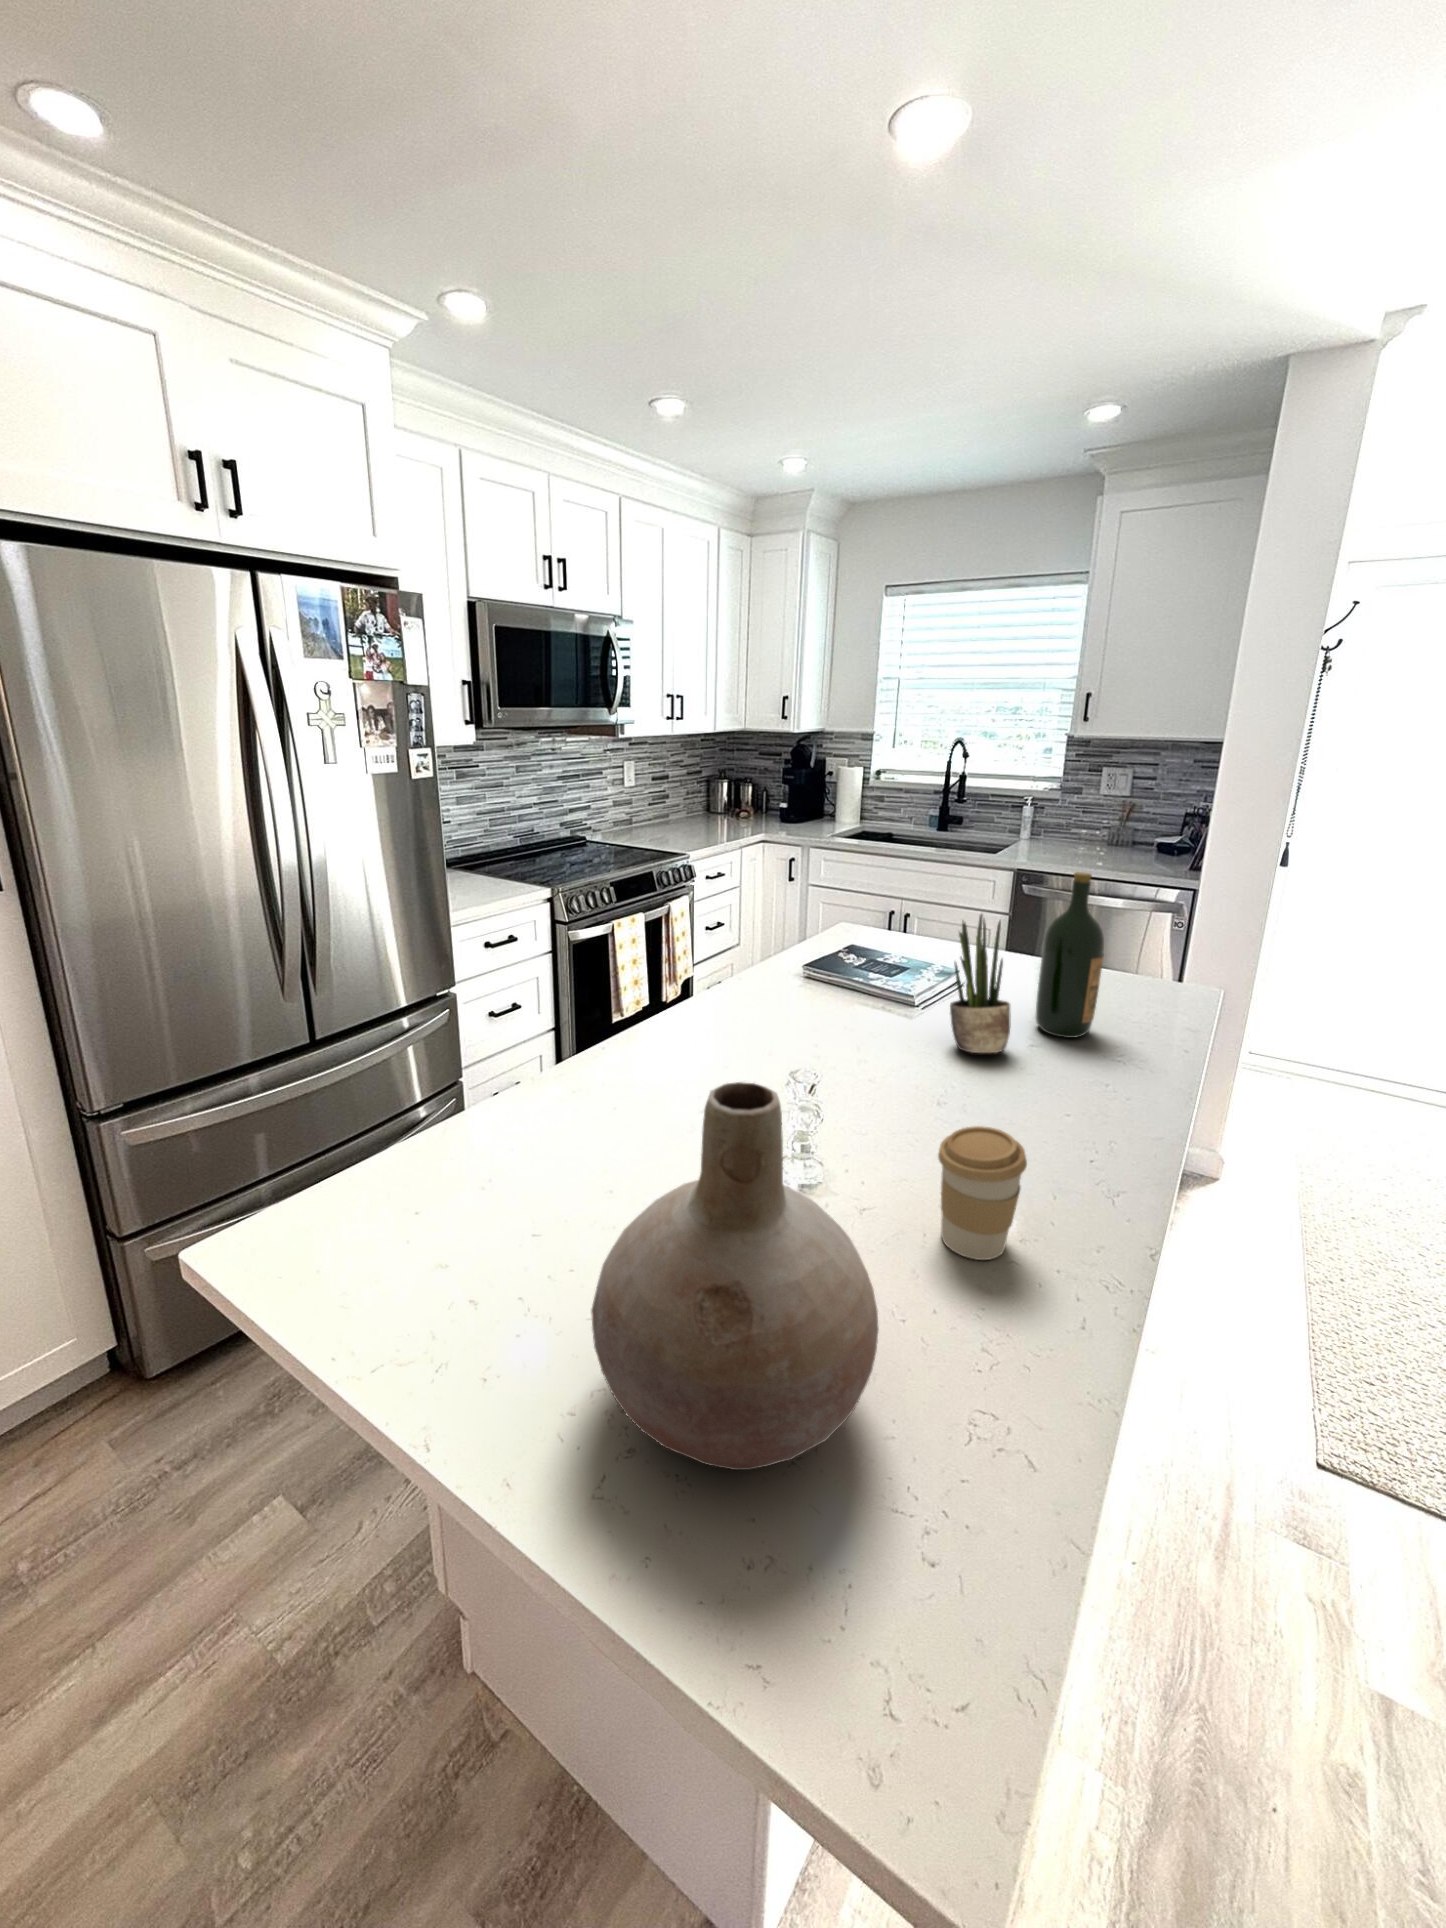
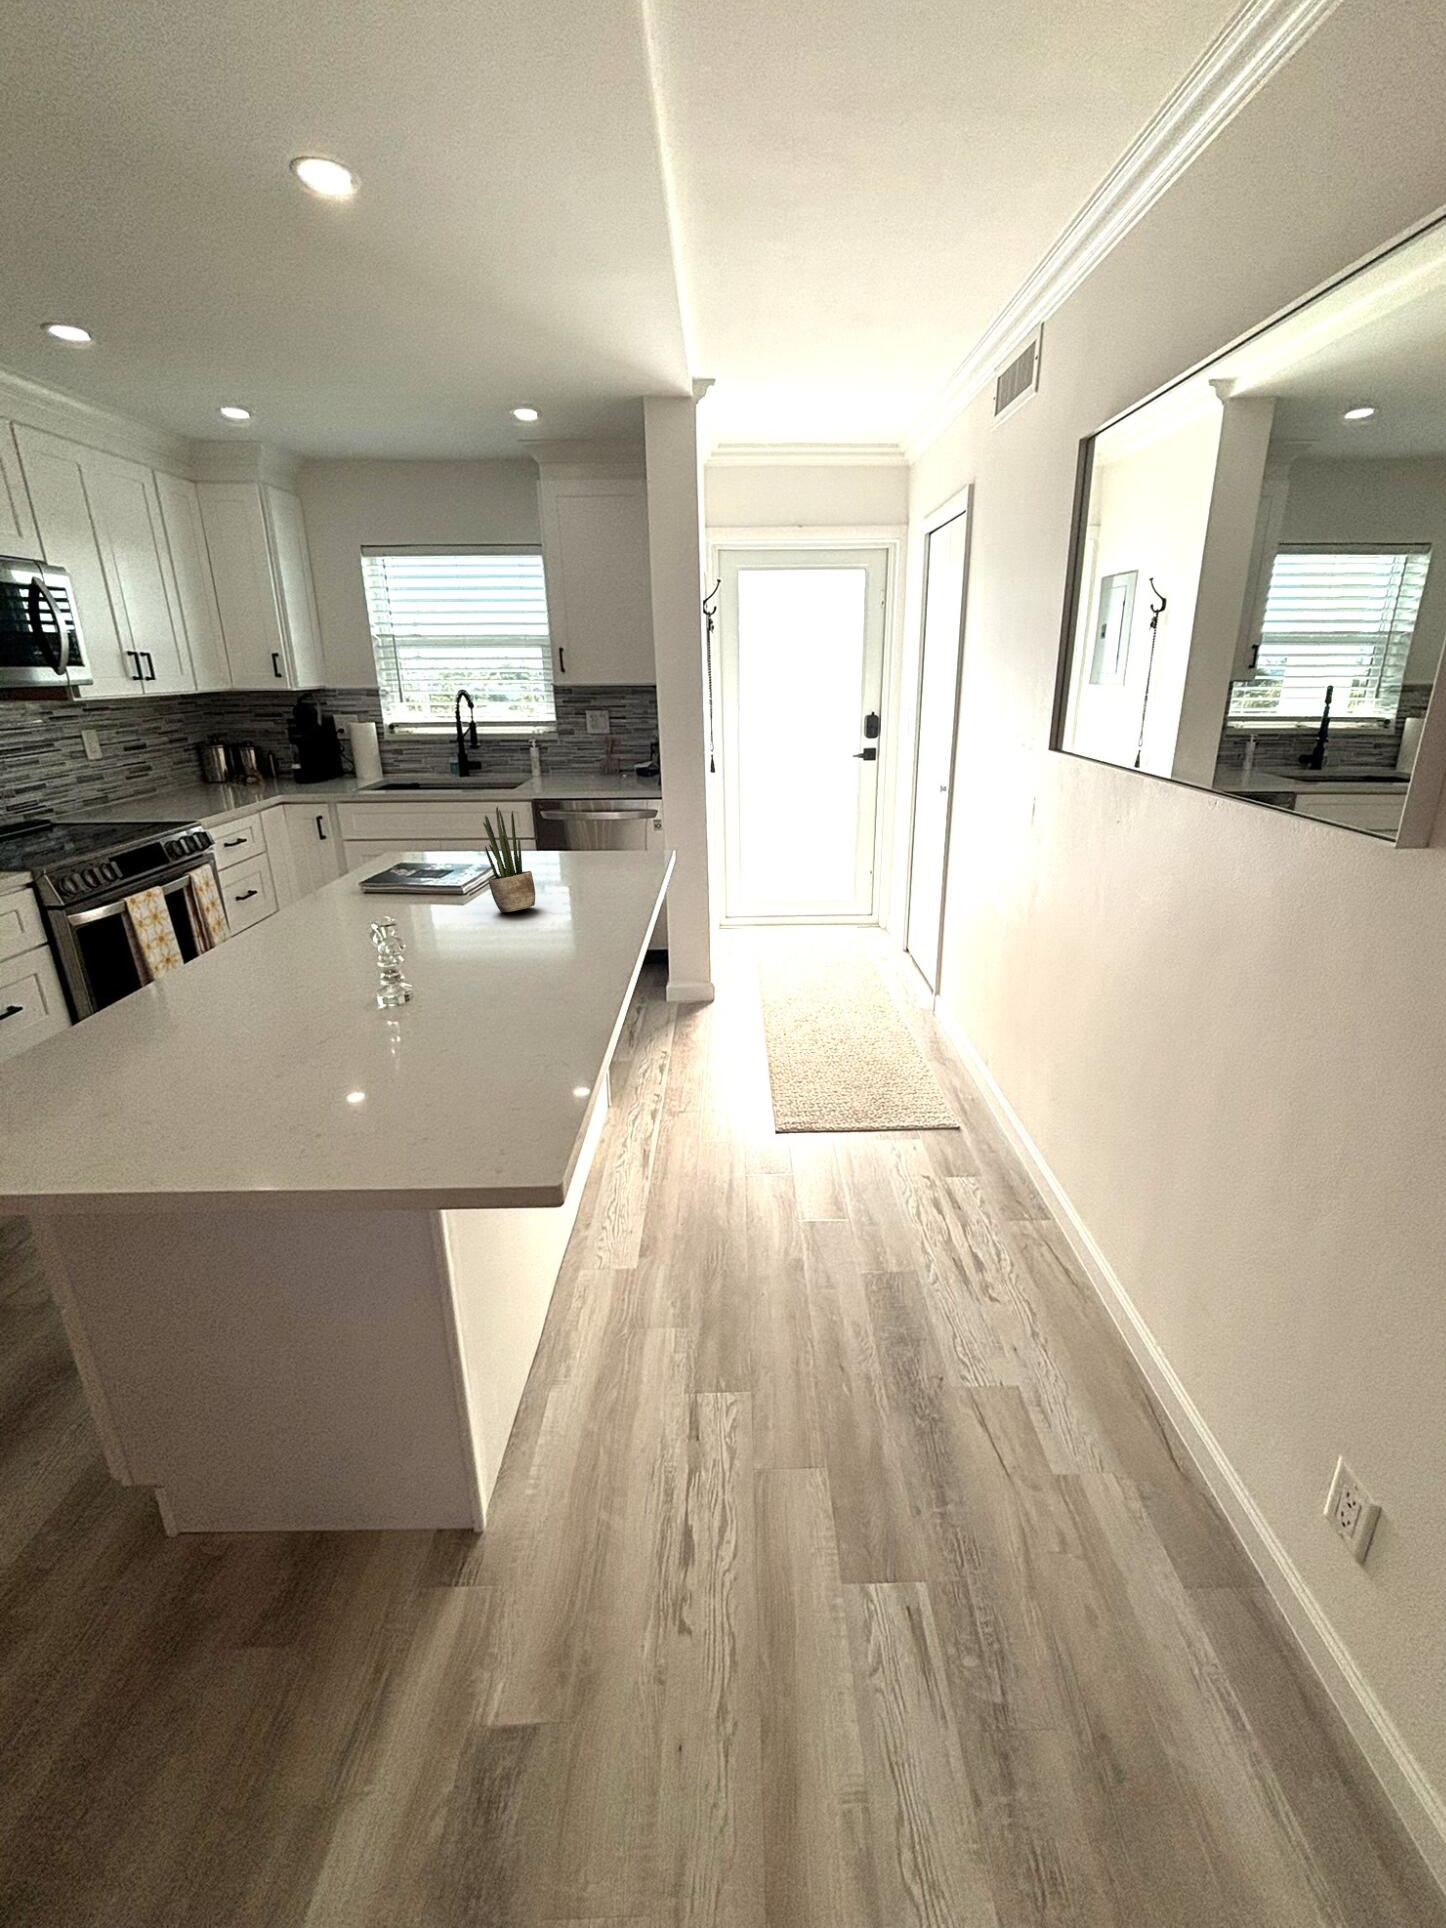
wine bottle: present [1036,872,1104,1038] -> none [548,772,592,893]
vase: present [591,1082,879,1470] -> none [267,883,469,1126]
coffee cup: present [938,1126,1027,1260] -> none [491,923,546,1006]

